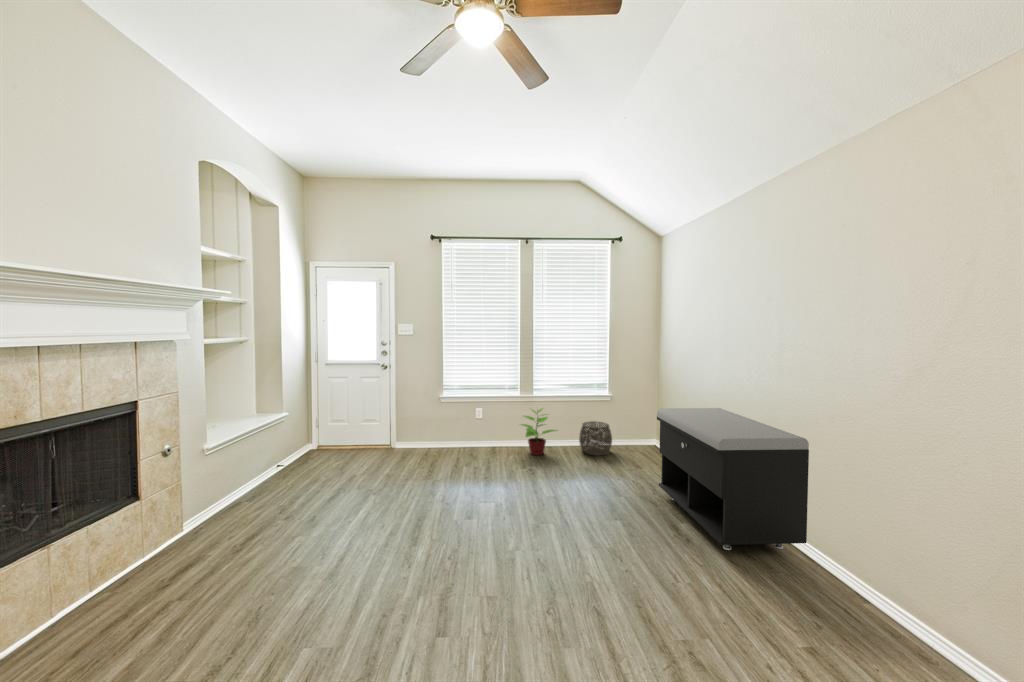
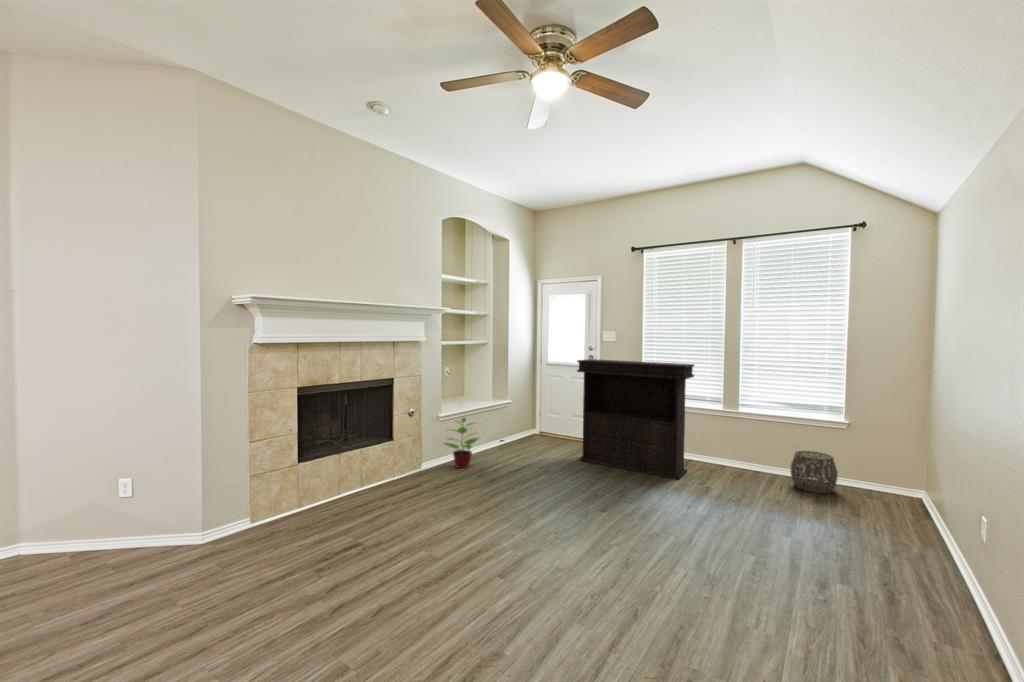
console table: none [386,355,507,471] -> present [577,359,694,479]
storage bench: present [657,408,809,551] -> none [844,437,1004,639]
potted plant: present [521,409,557,455] -> present [445,418,479,468]

